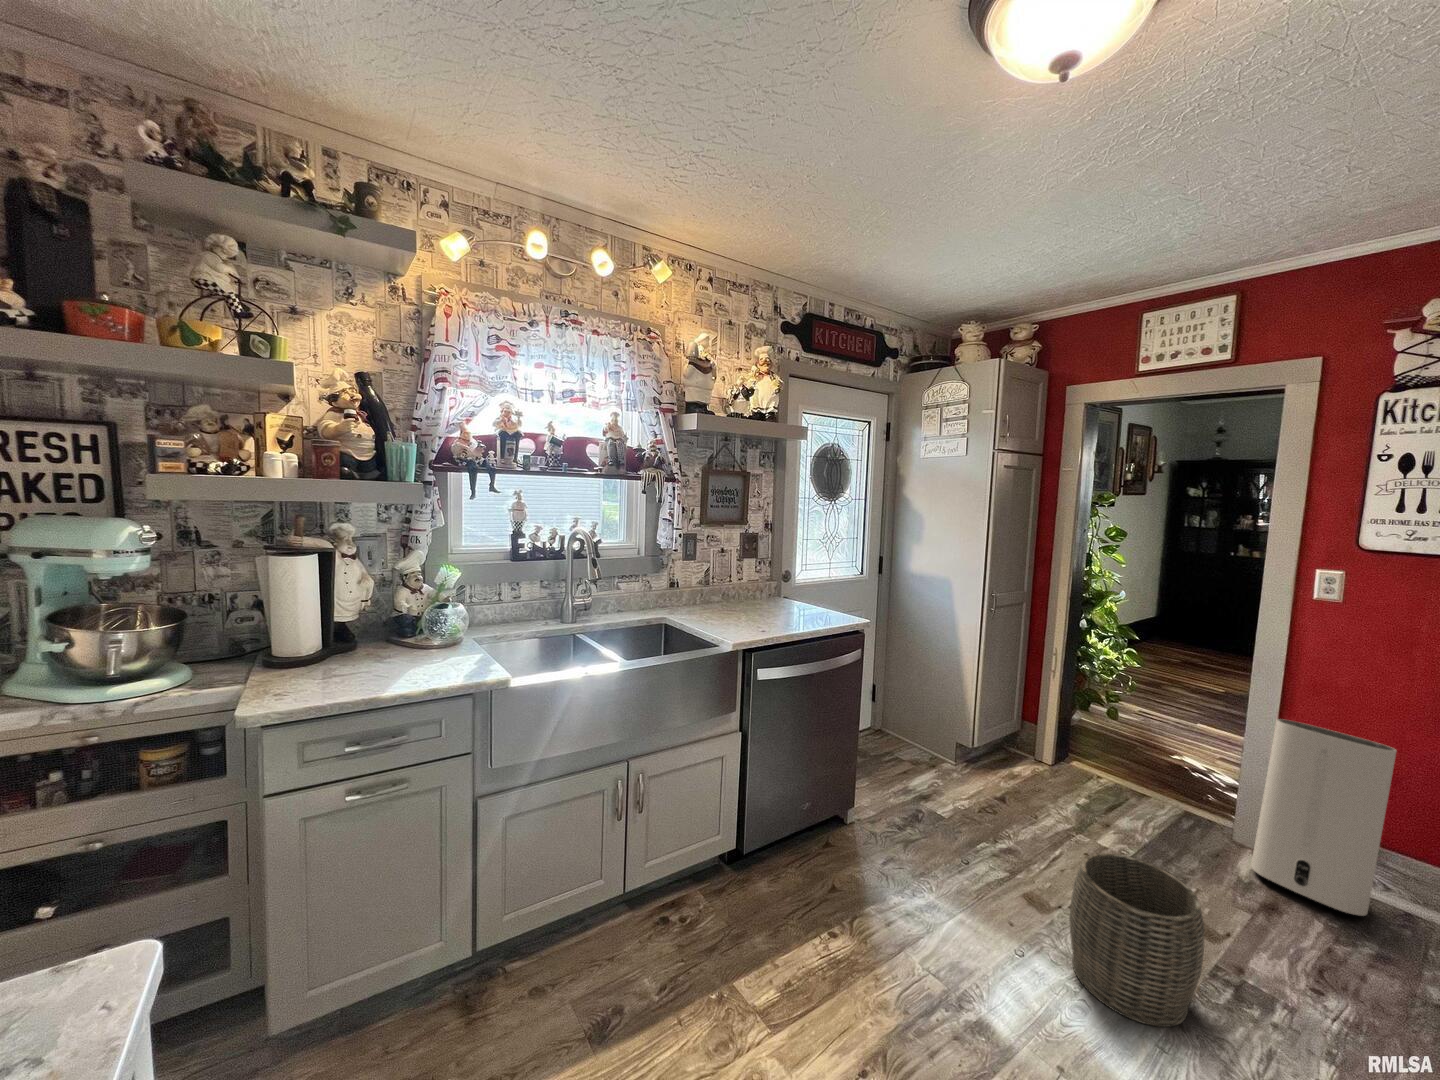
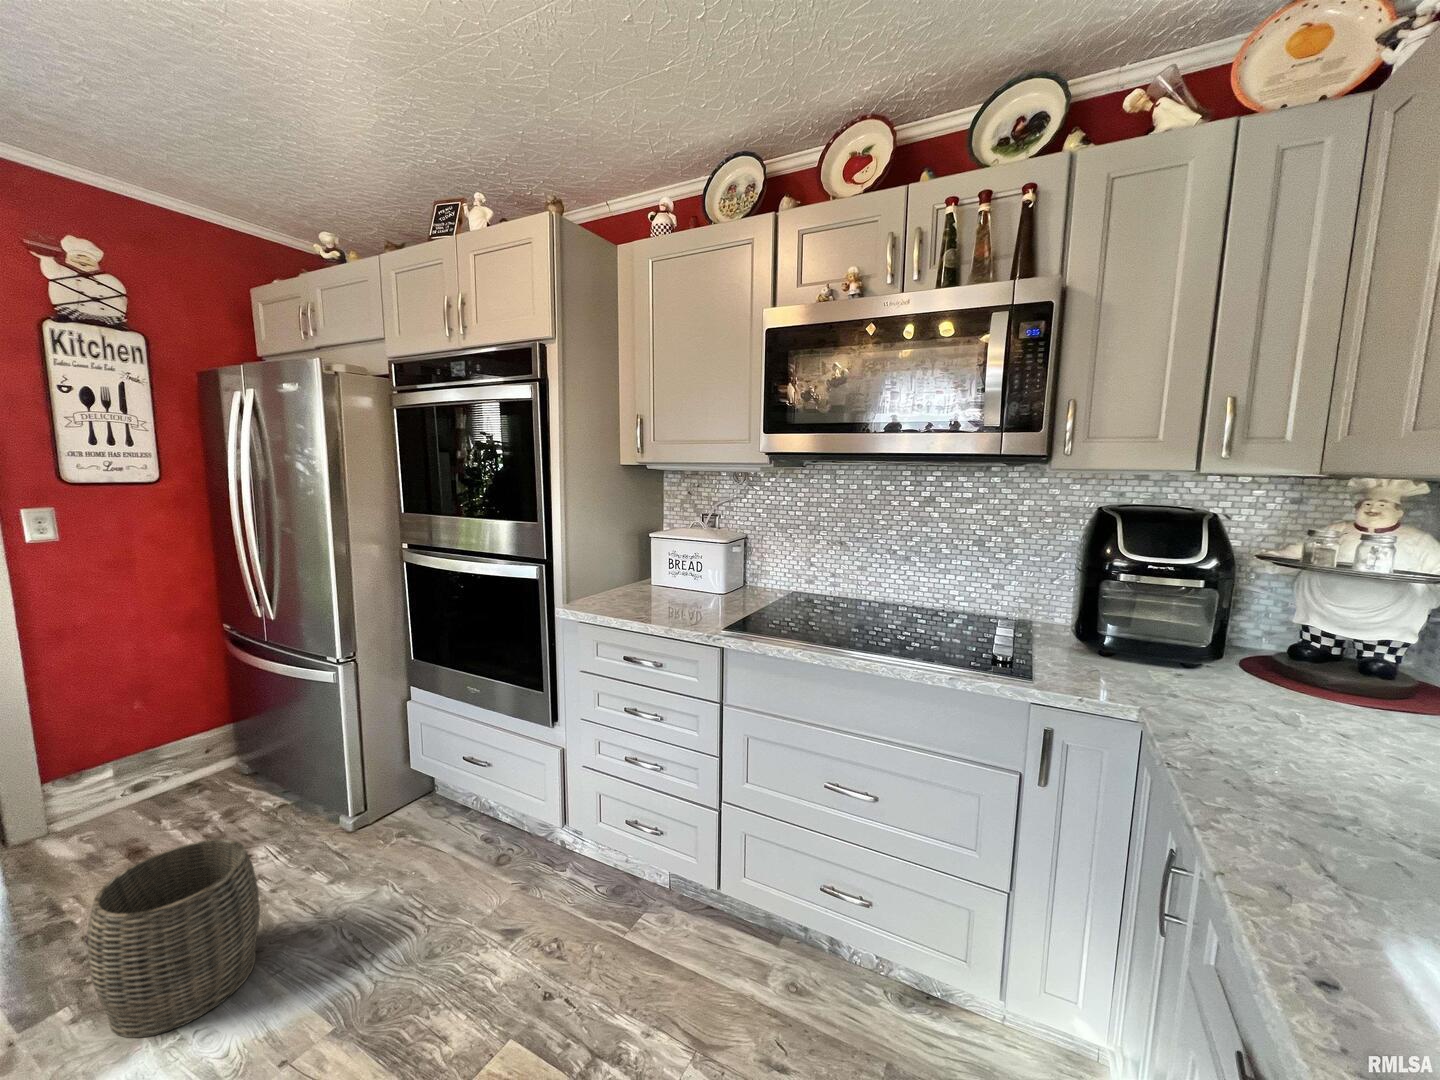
air purifier: present [1251,719,1396,916] -> none [42,657,186,844]

